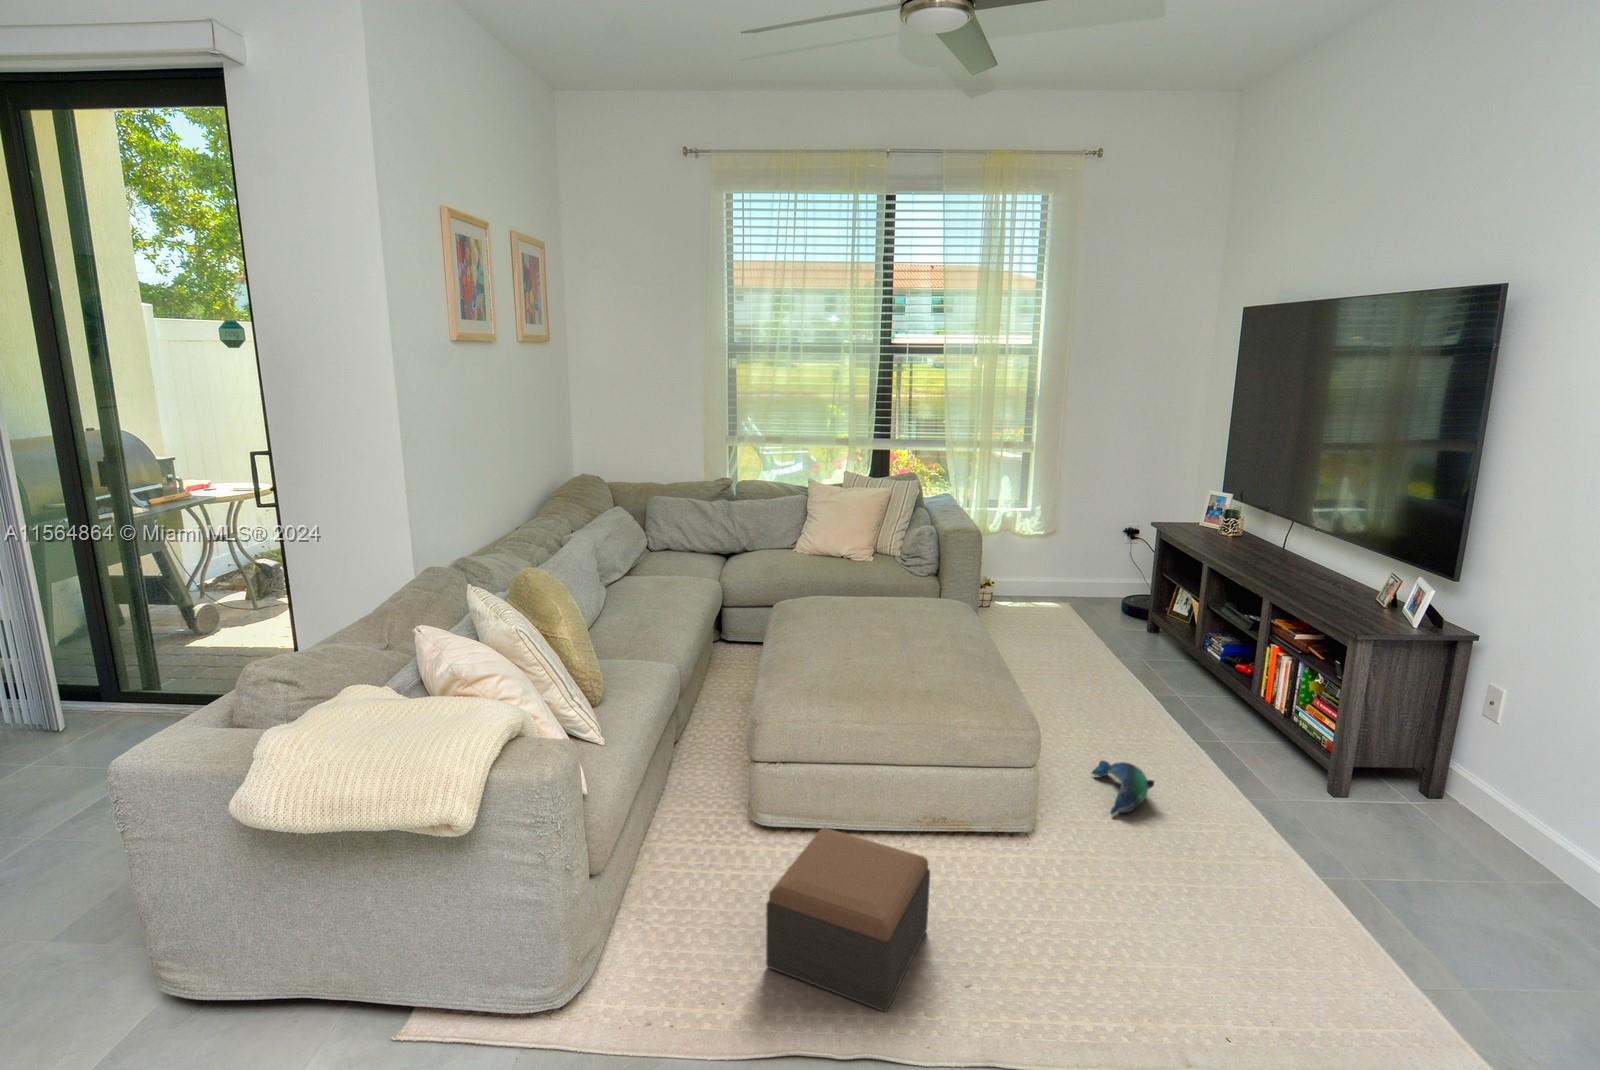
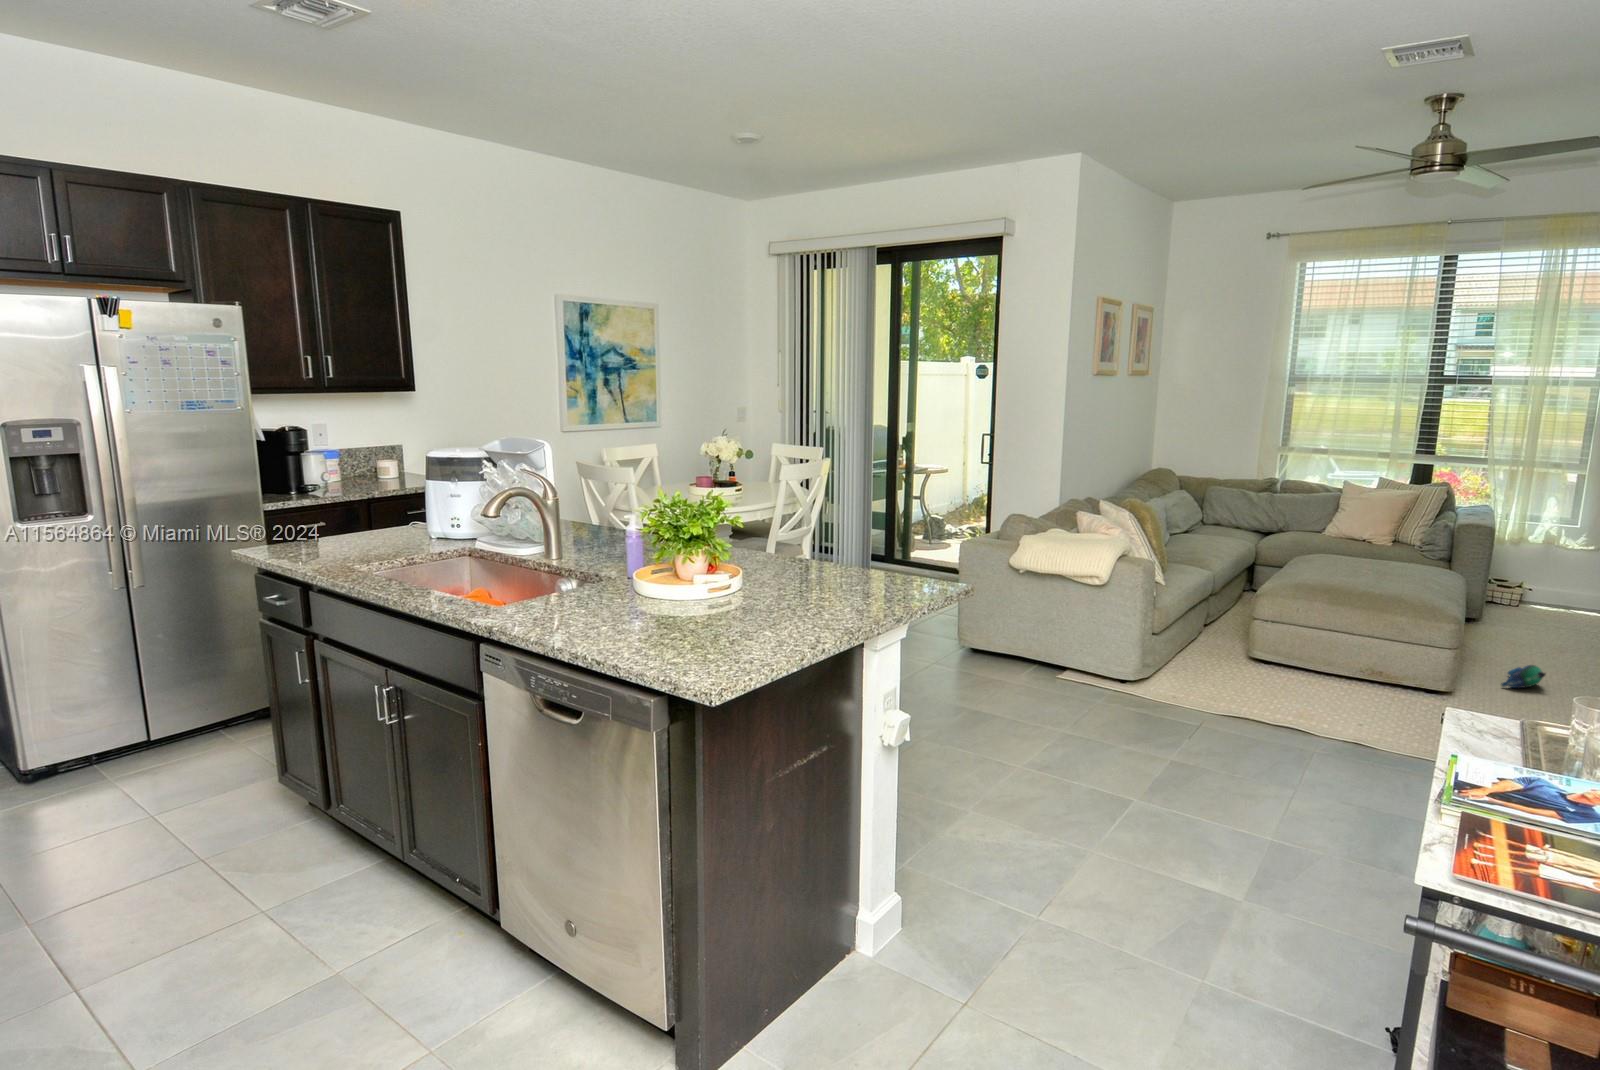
footstool: present [766,828,930,1011] -> none [1229,629,1331,698]

